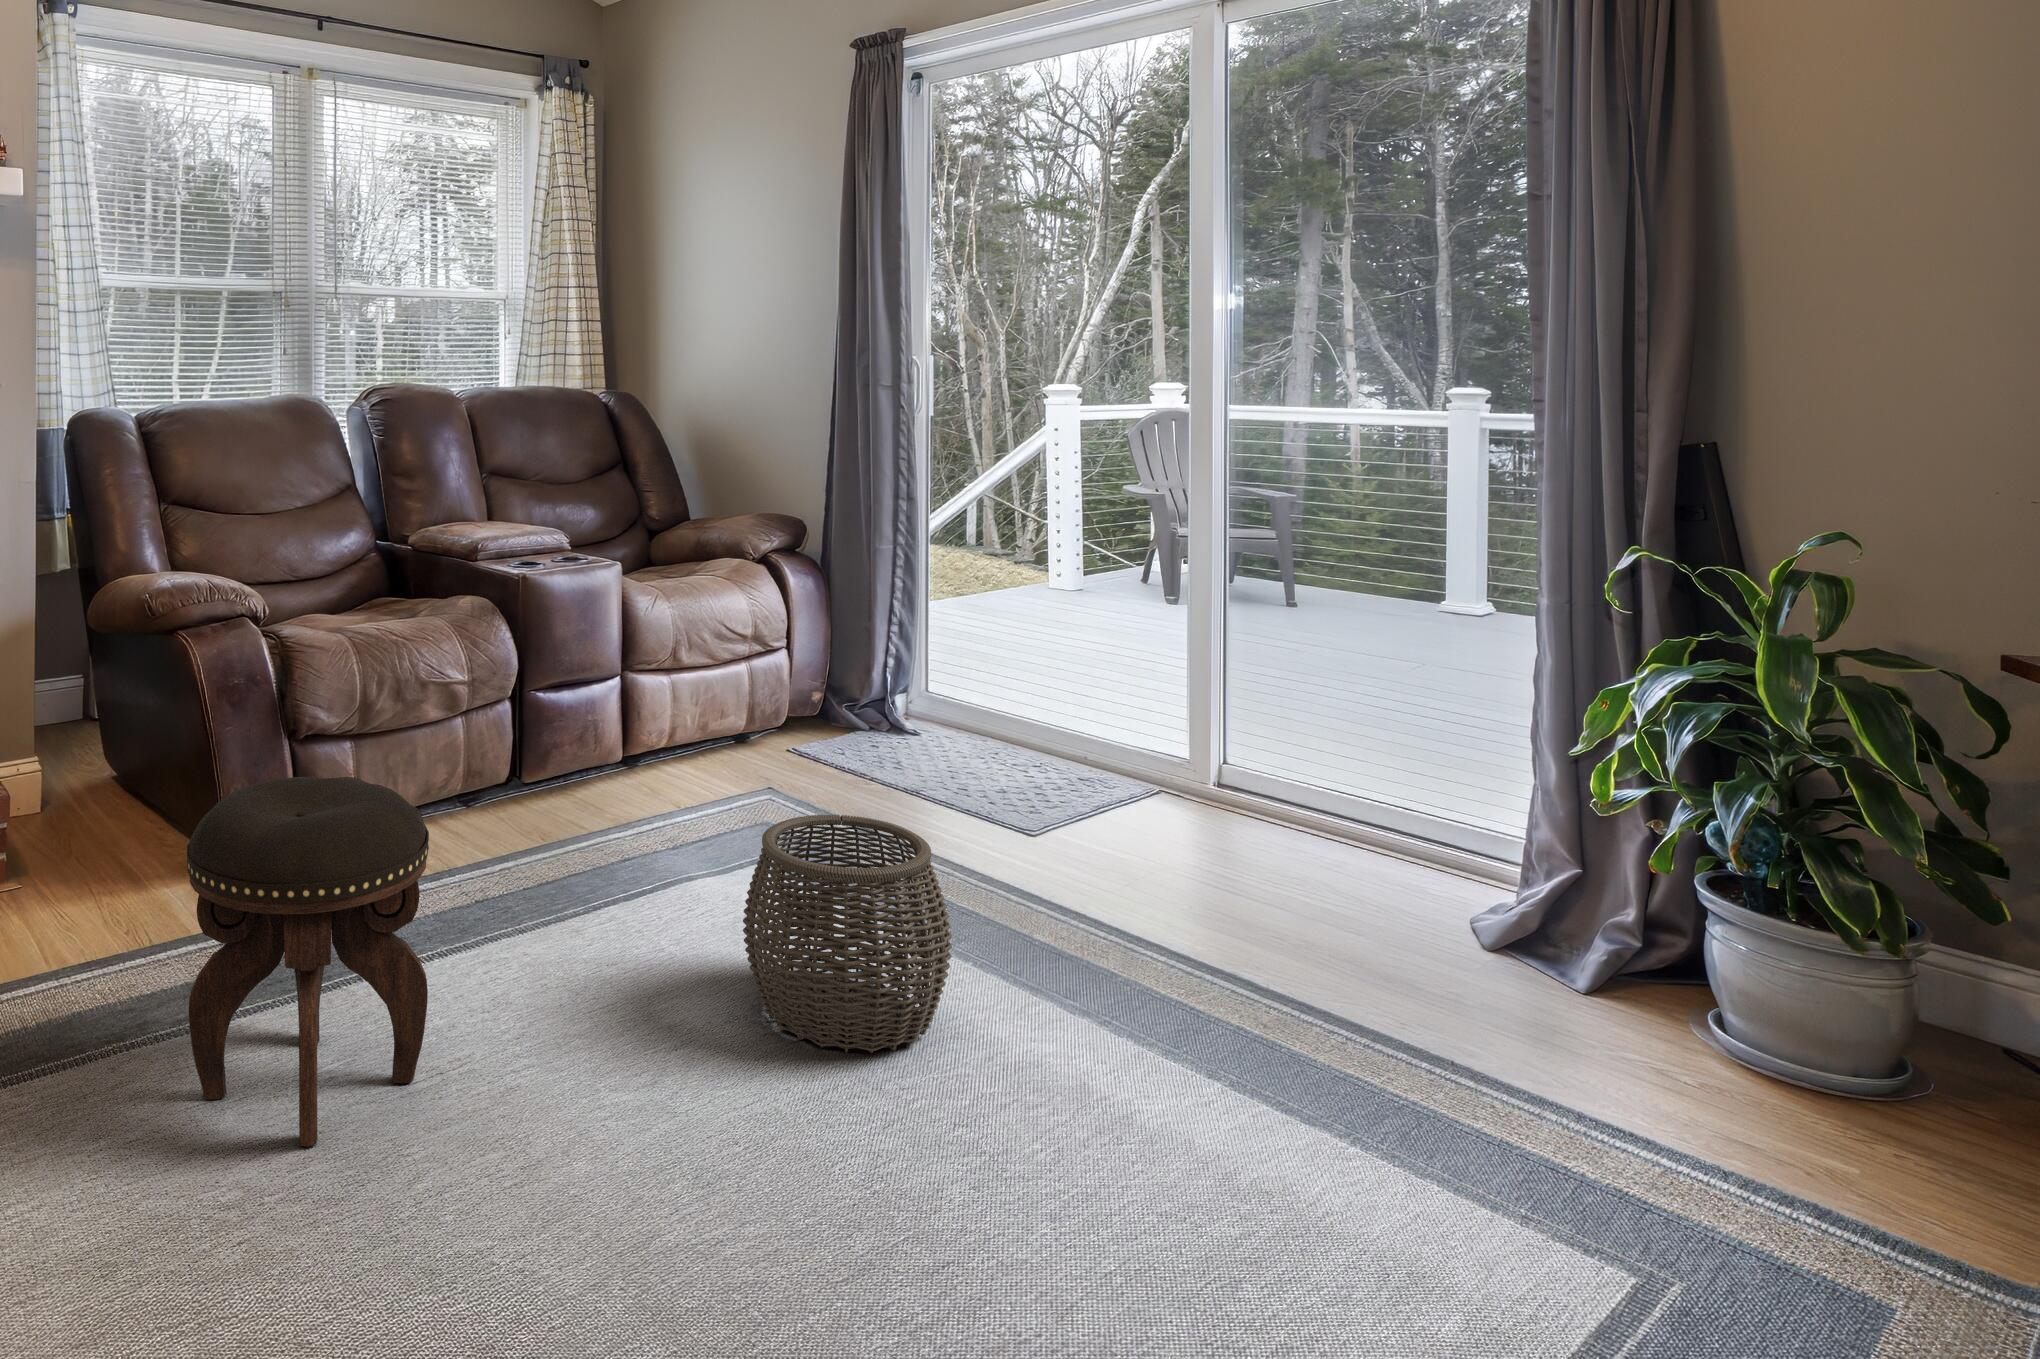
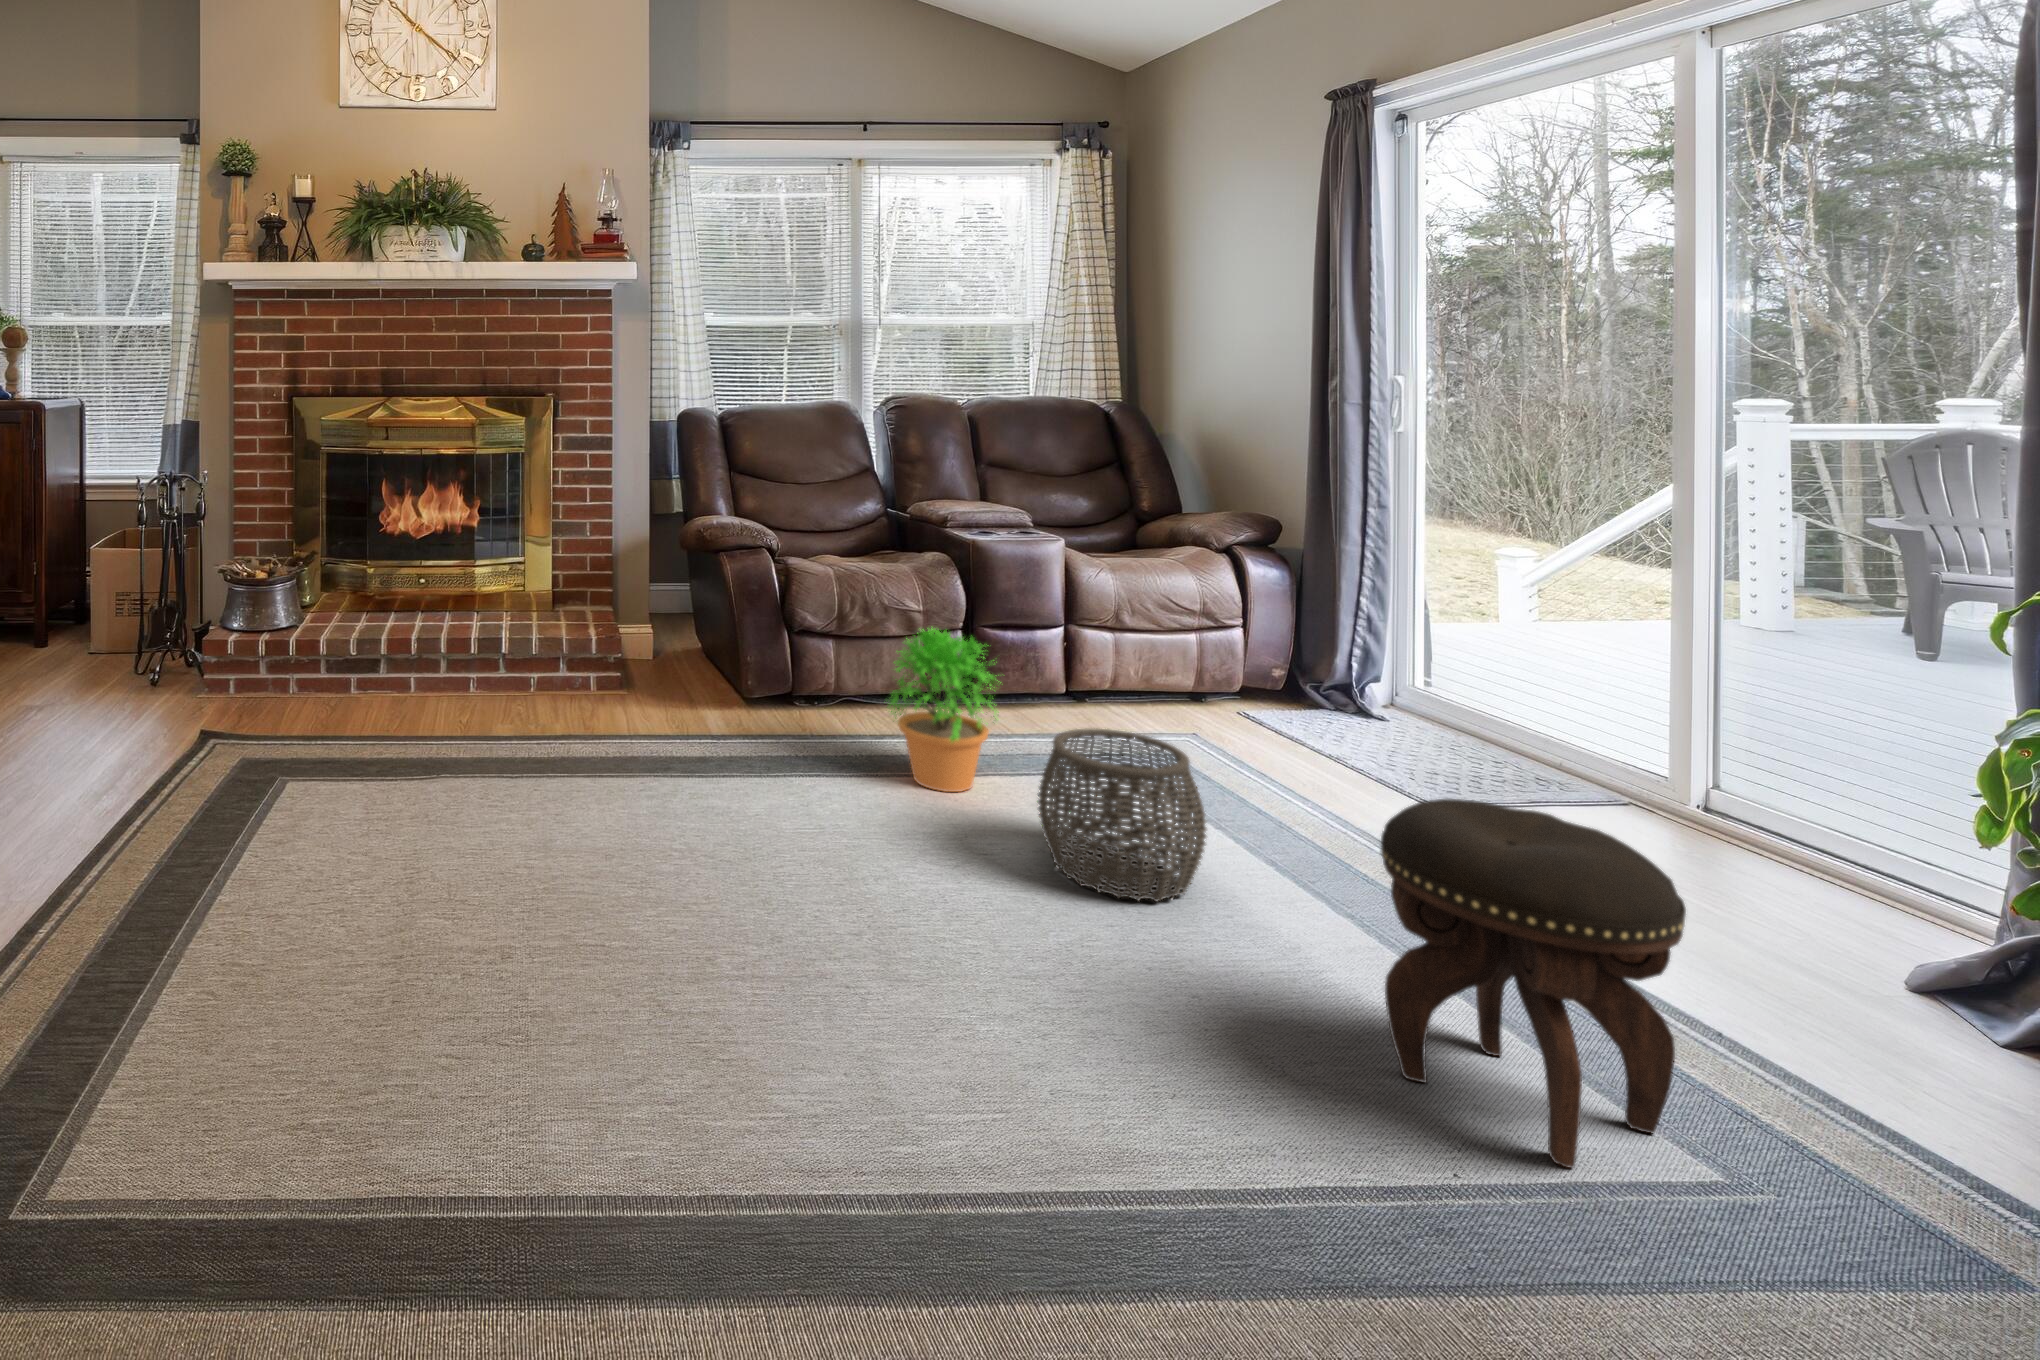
potted plant: none [481,704,638,945] -> present [890,628,1000,792]
footstool: present [187,777,429,1147] -> present [1381,799,1686,1167]

